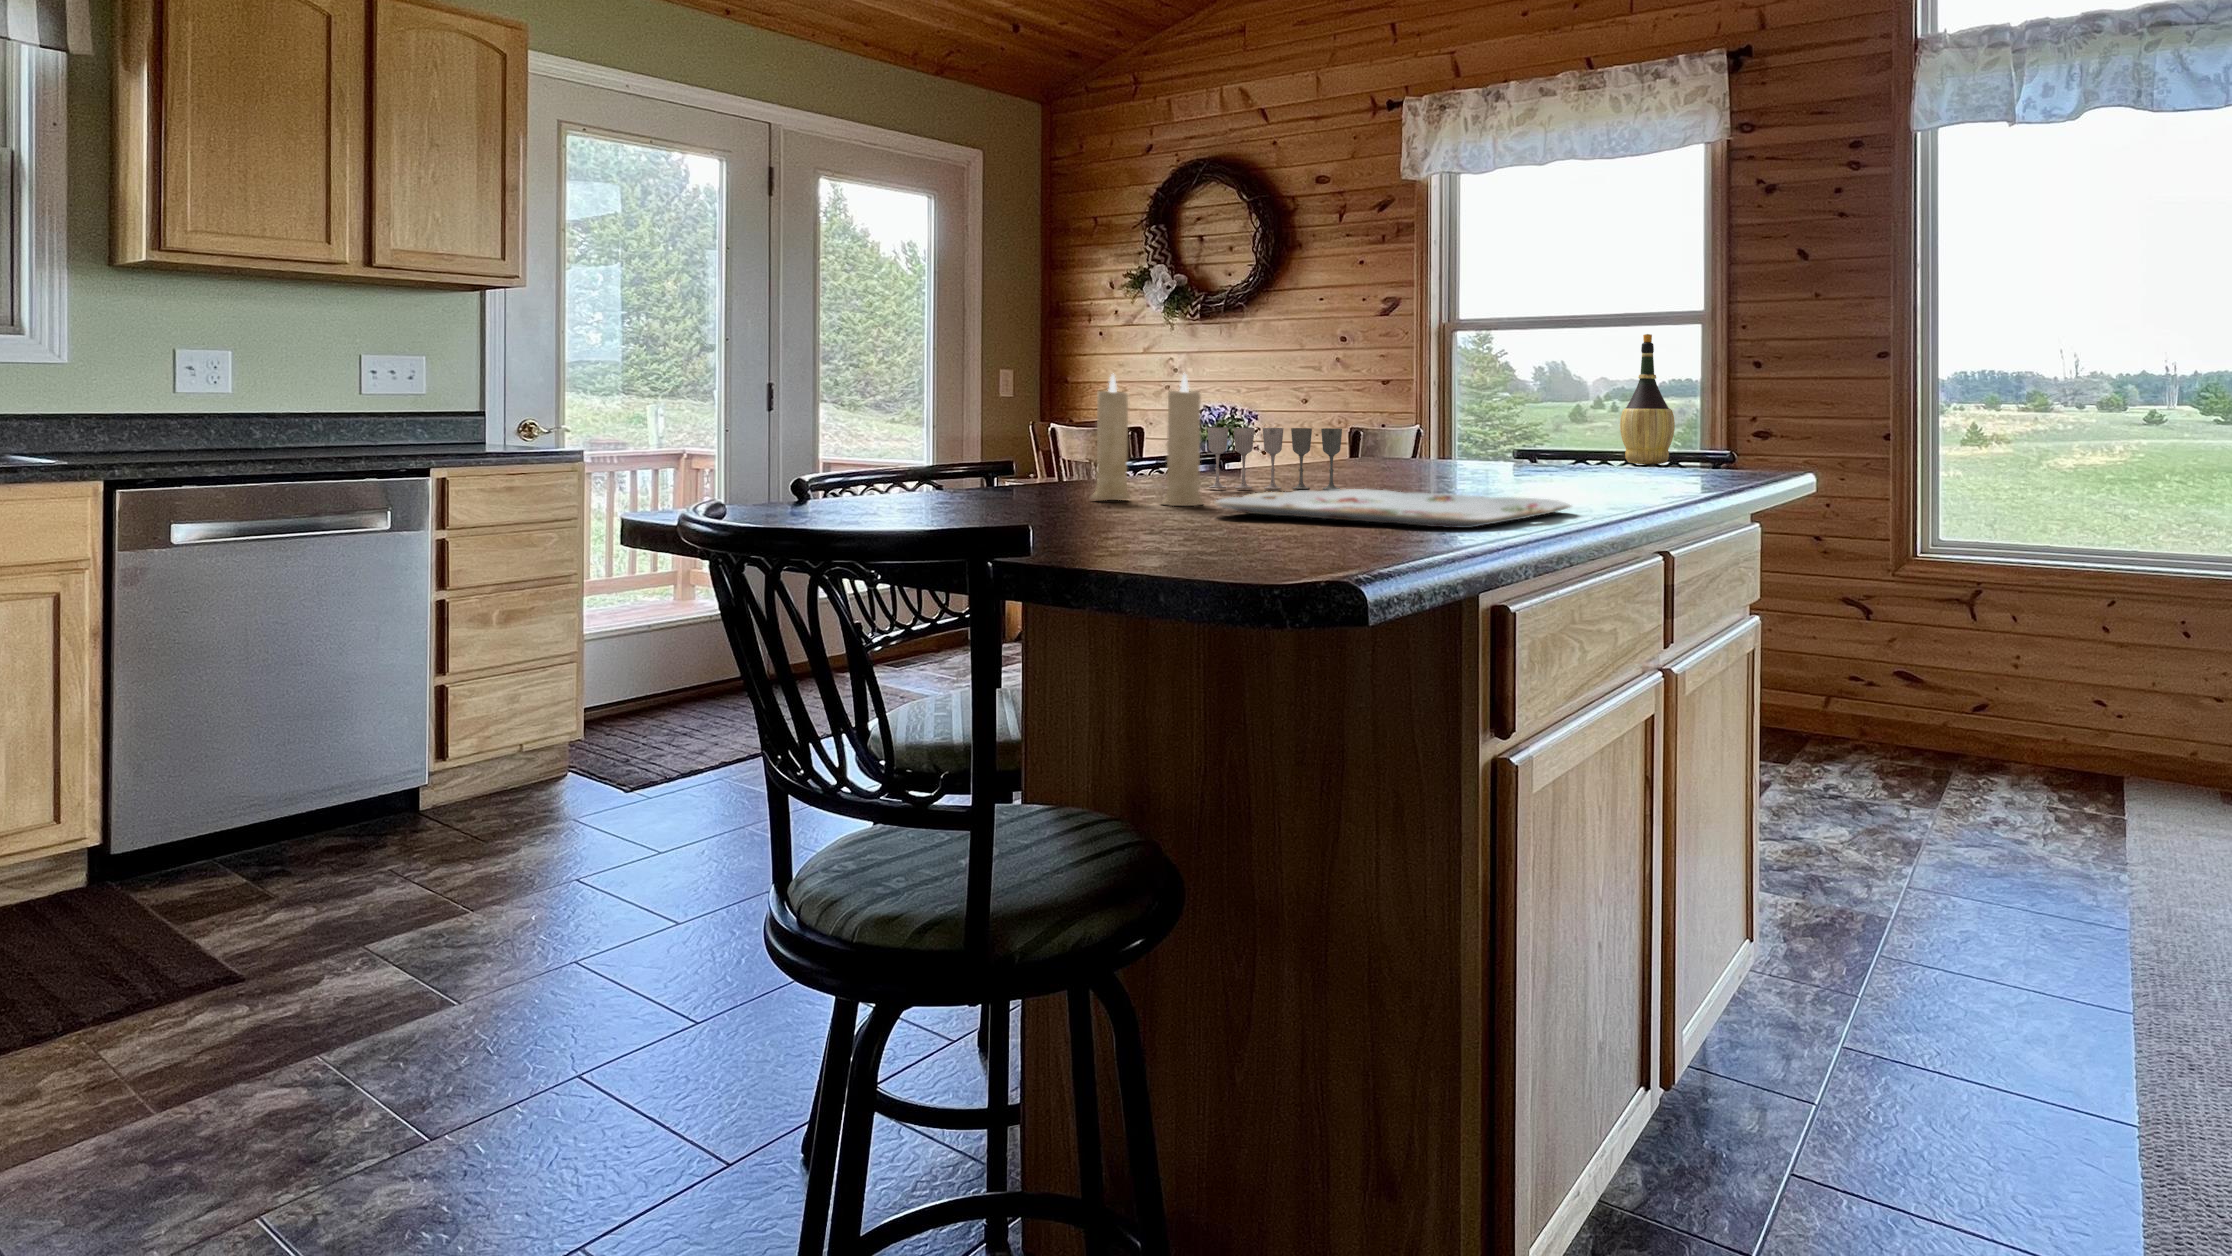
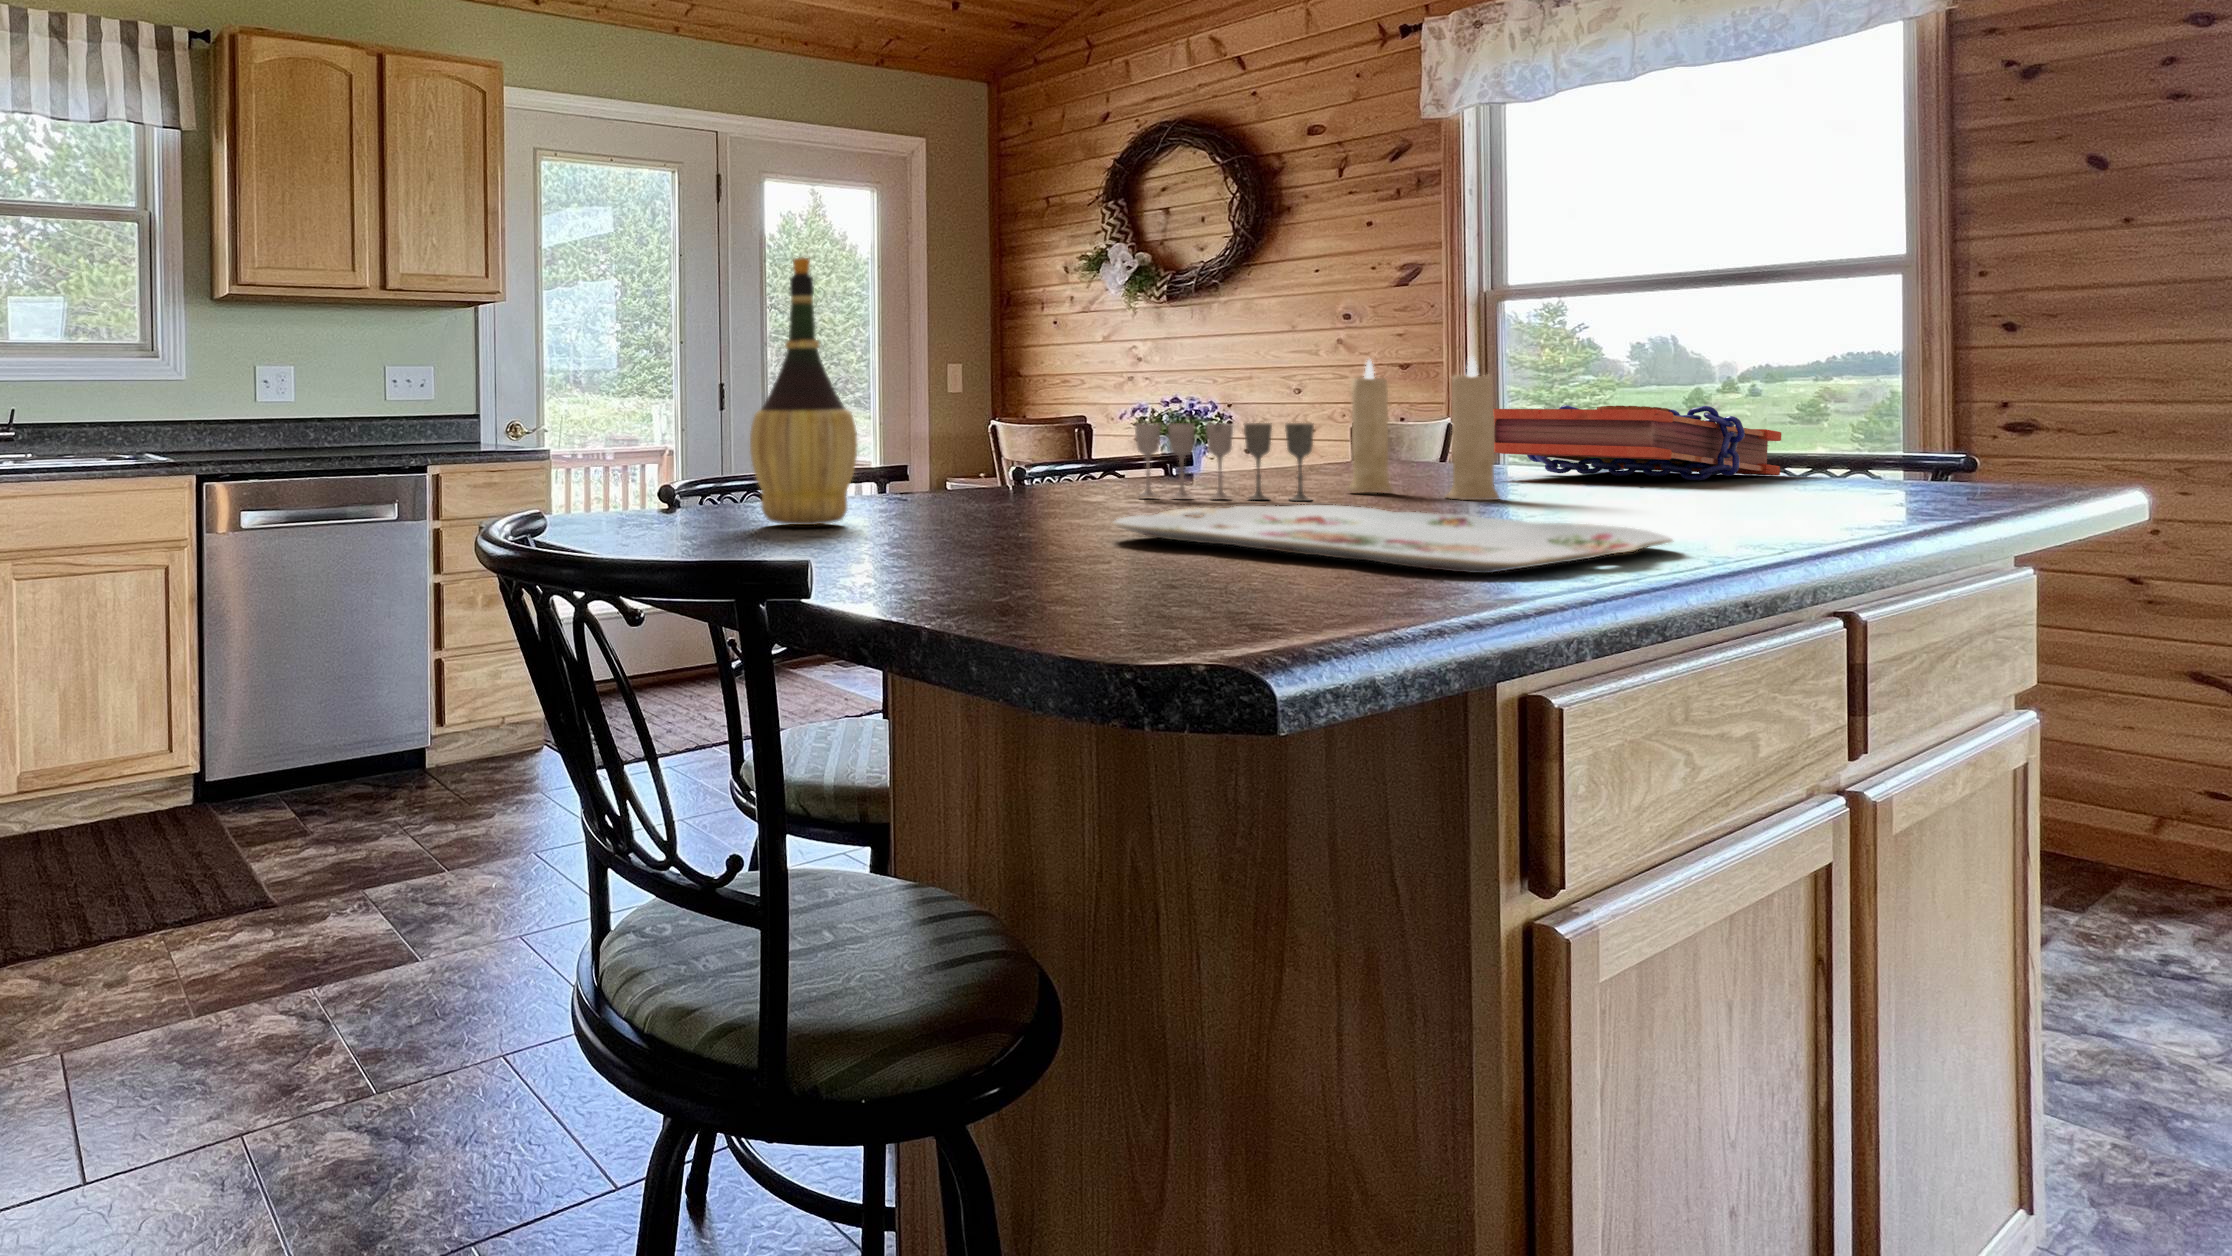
wine bottle: present [1620,334,1675,465] -> present [750,257,858,525]
candle: present [1091,374,1203,506] -> present [1347,357,1499,500]
book: none [1448,418,1633,474] -> present [1493,405,1781,480]

